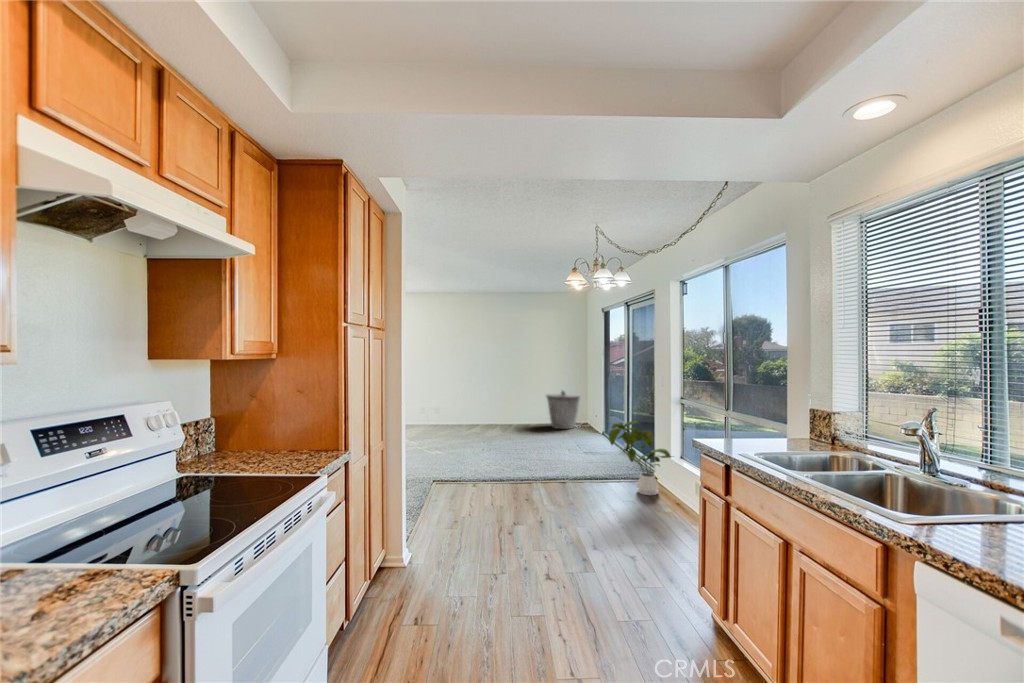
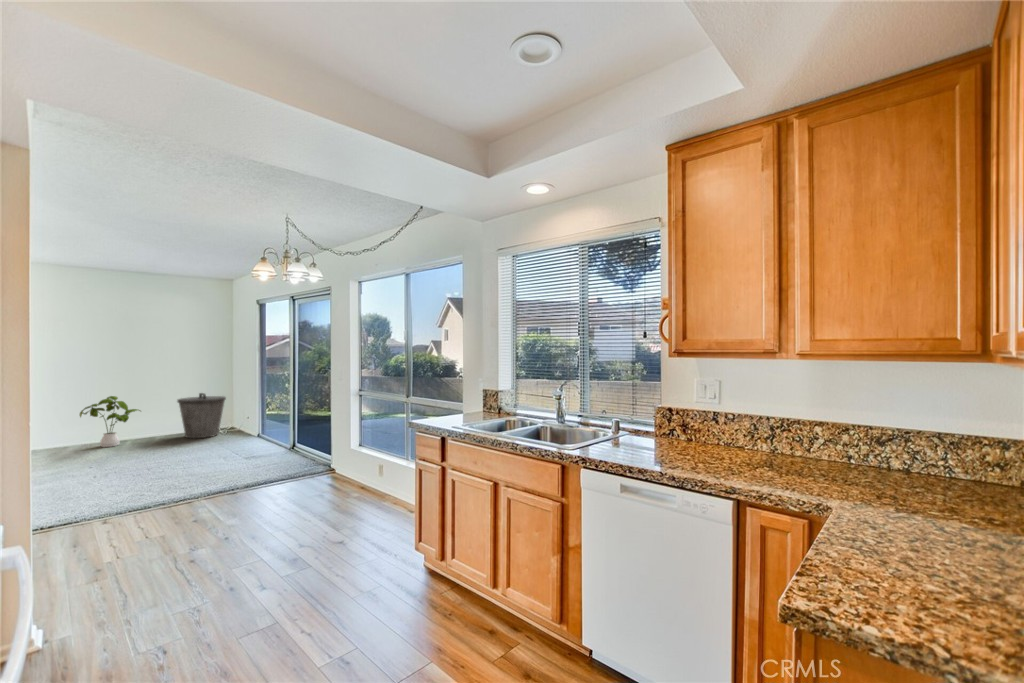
house plant: present [609,421,672,495] -> present [80,396,140,447]

